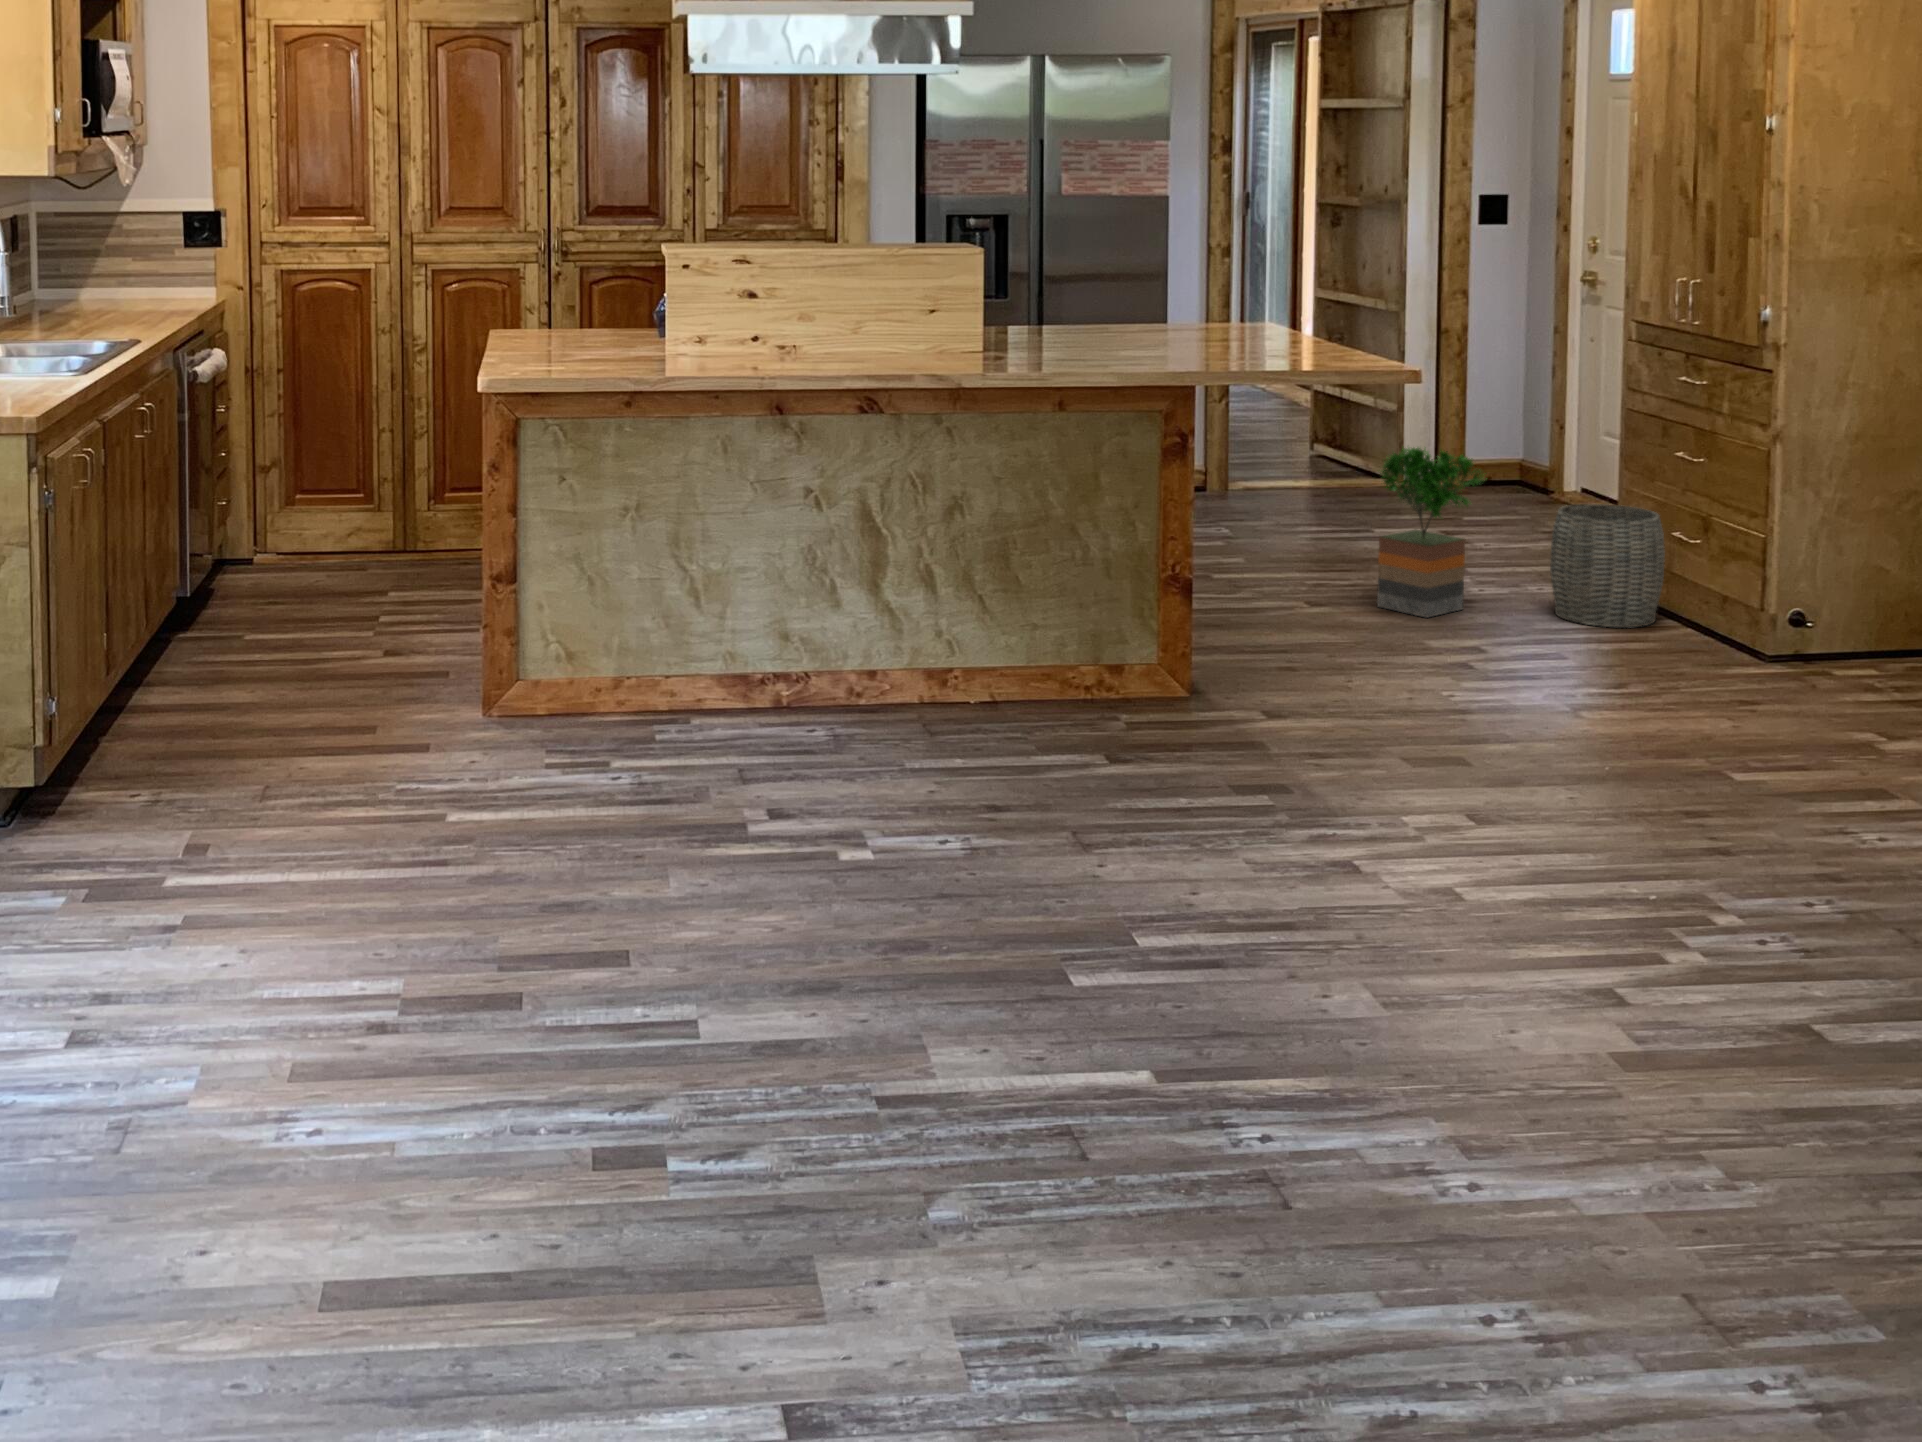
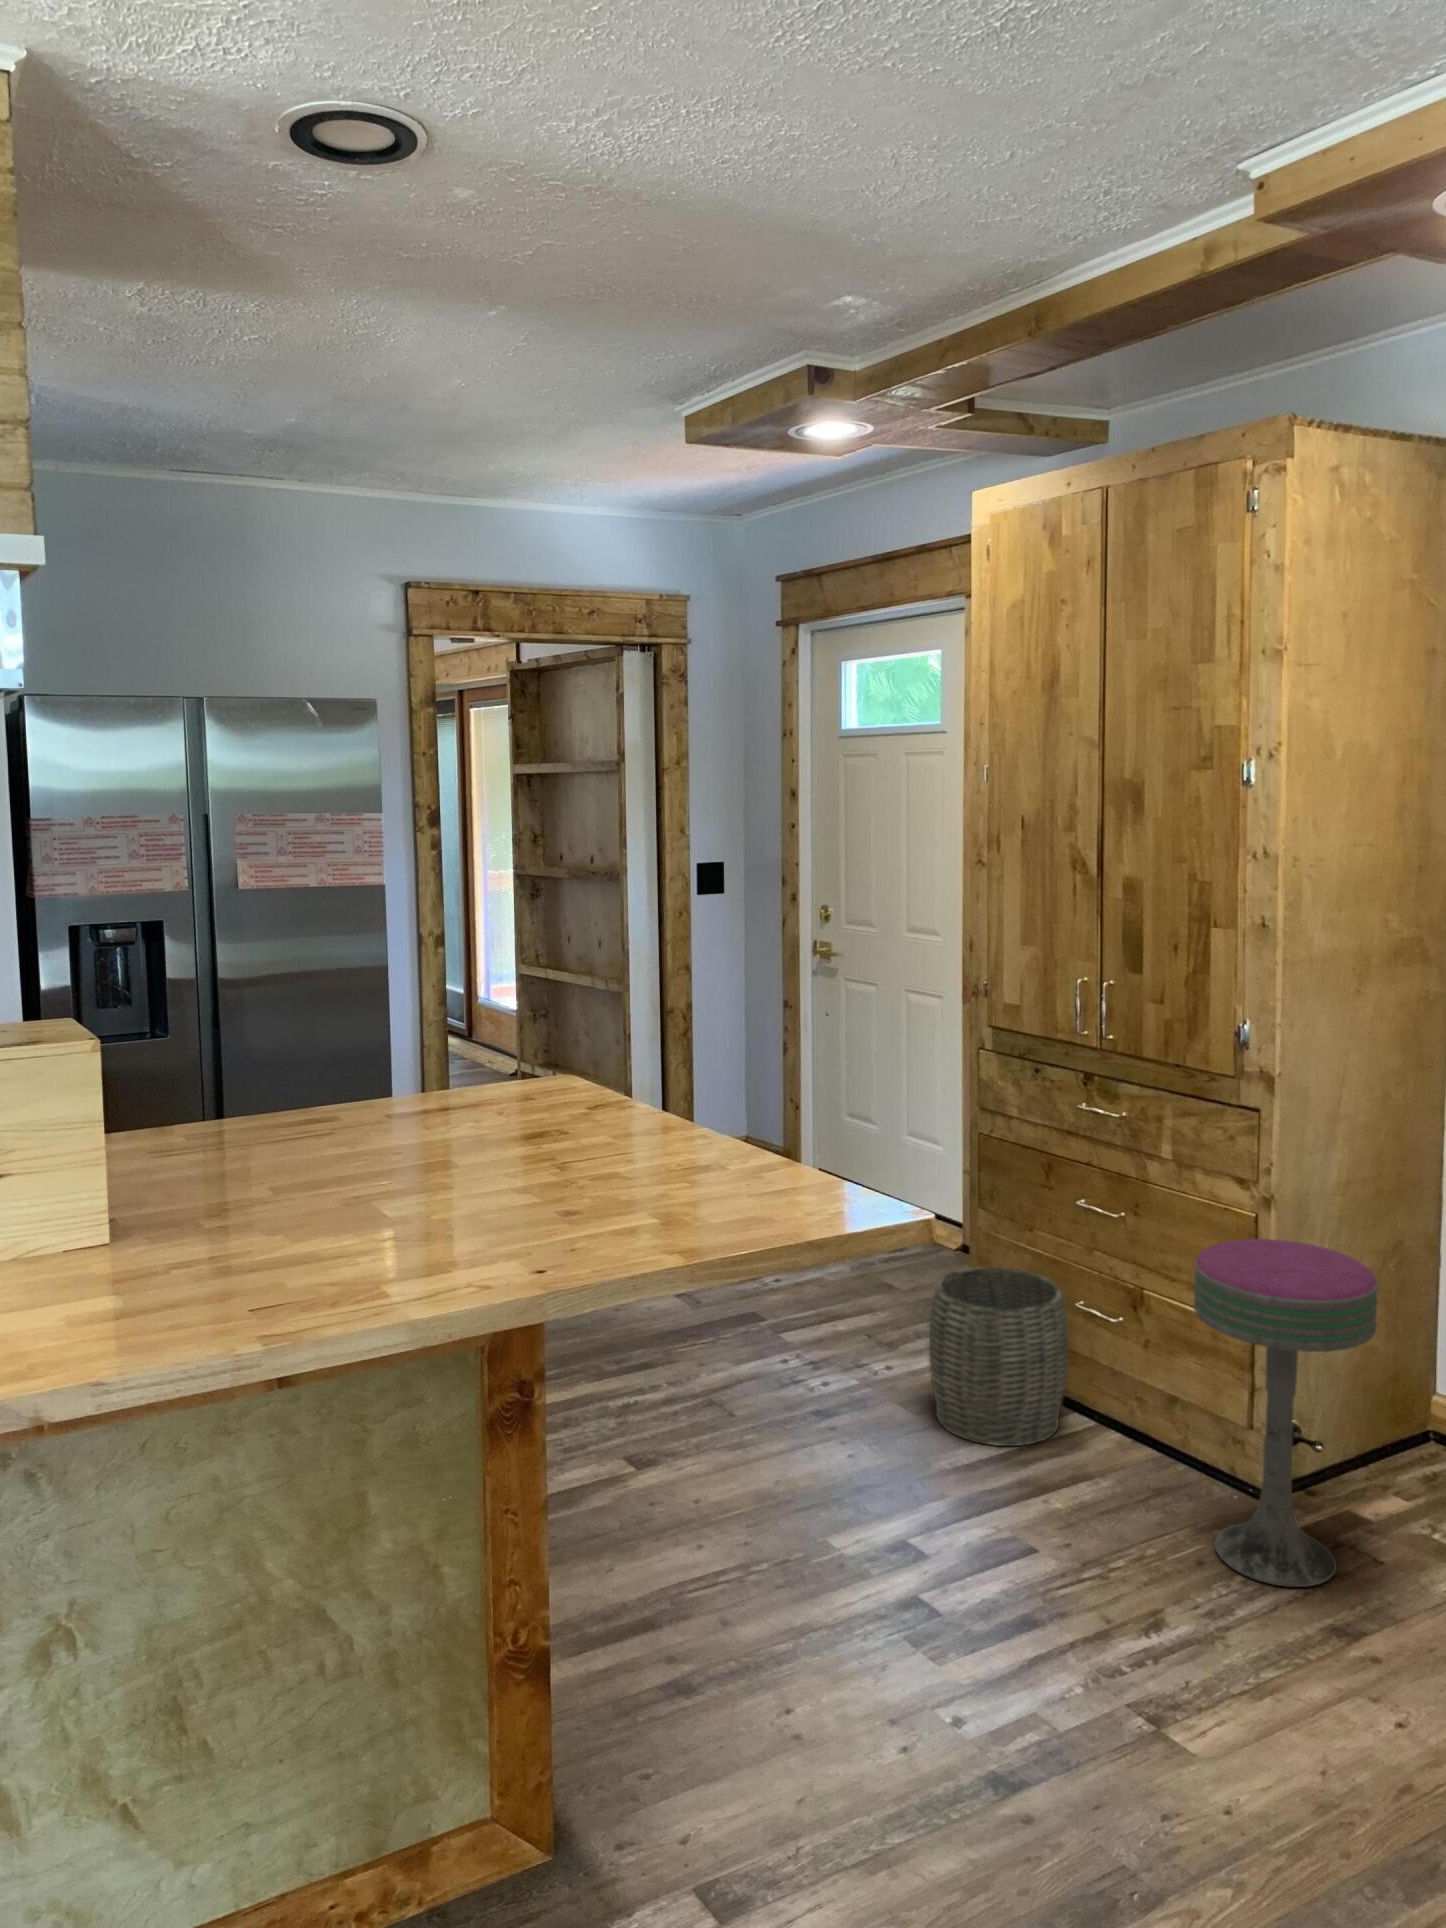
potted tree: present [1377,448,1487,618] -> none [718,1227,863,1475]
bar stool: none [1692,455,1826,691] -> present [1193,1239,1378,1587]

